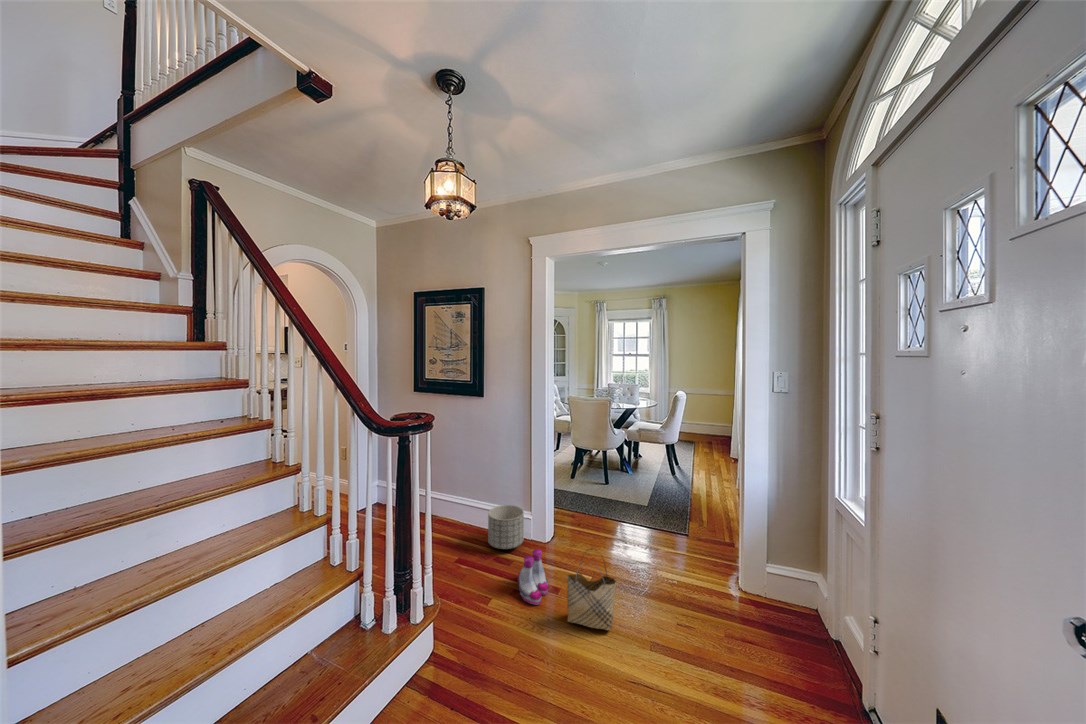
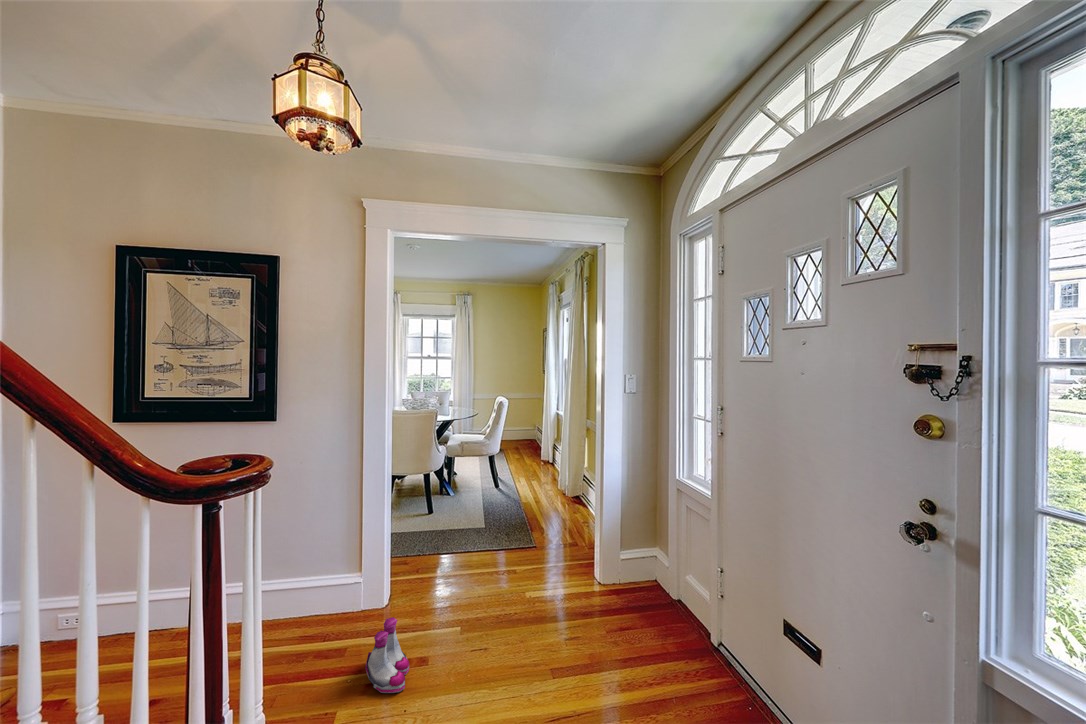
planter: present [488,505,524,549] -> none [296,571,352,639]
woven basket: present [566,549,616,630] -> none [442,593,501,694]

